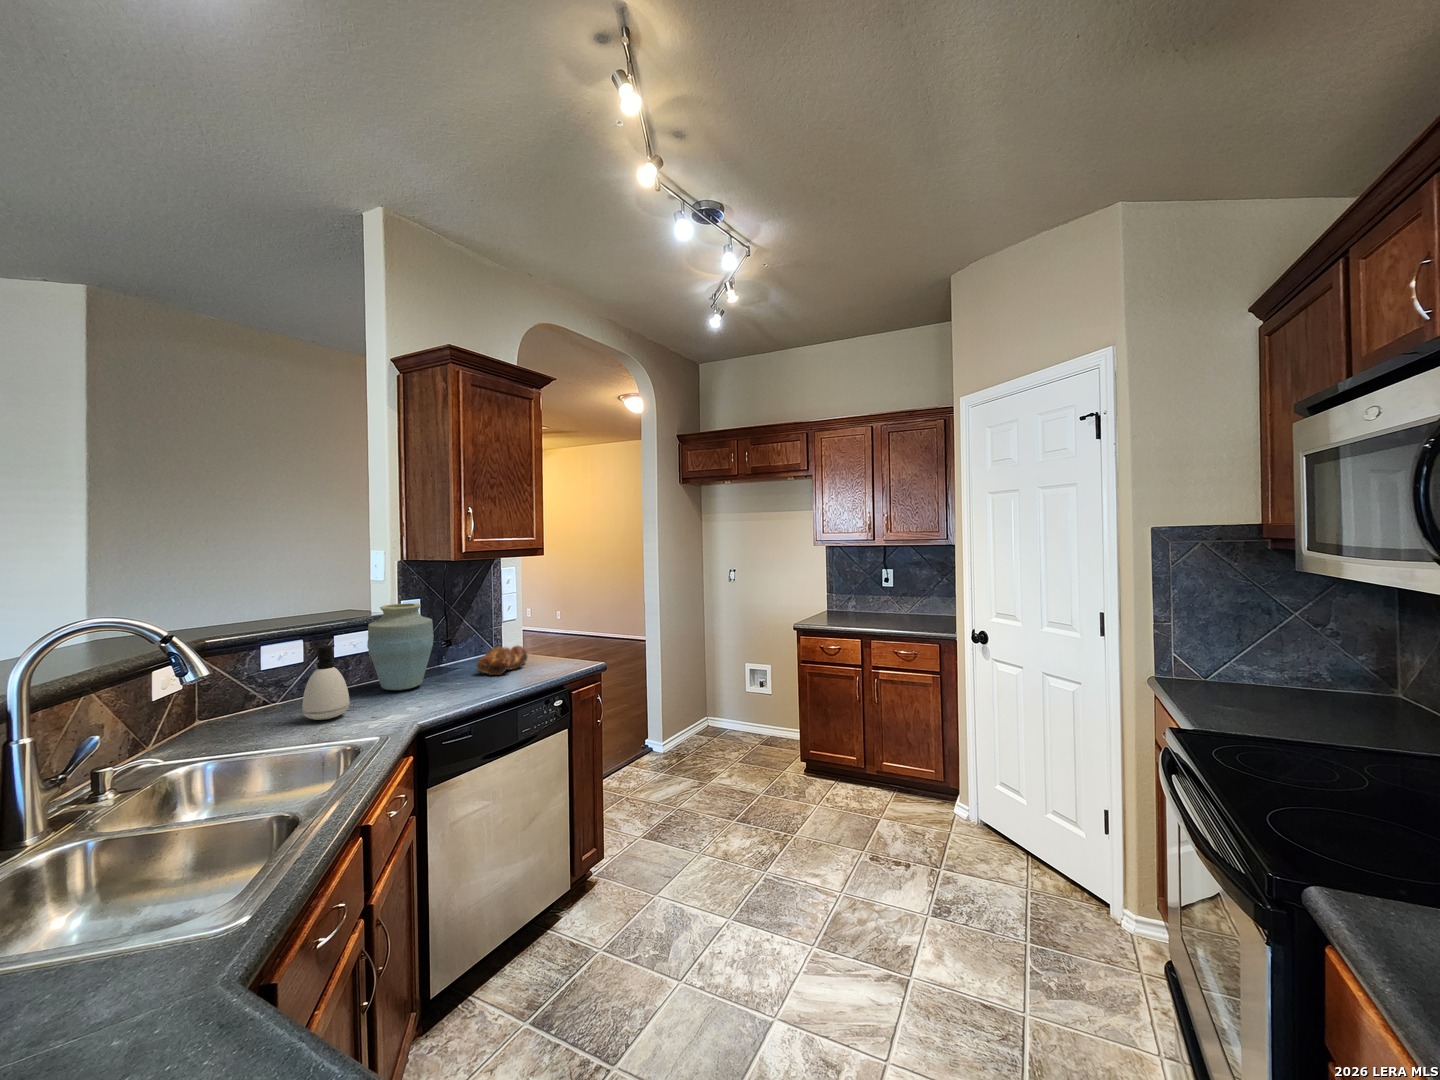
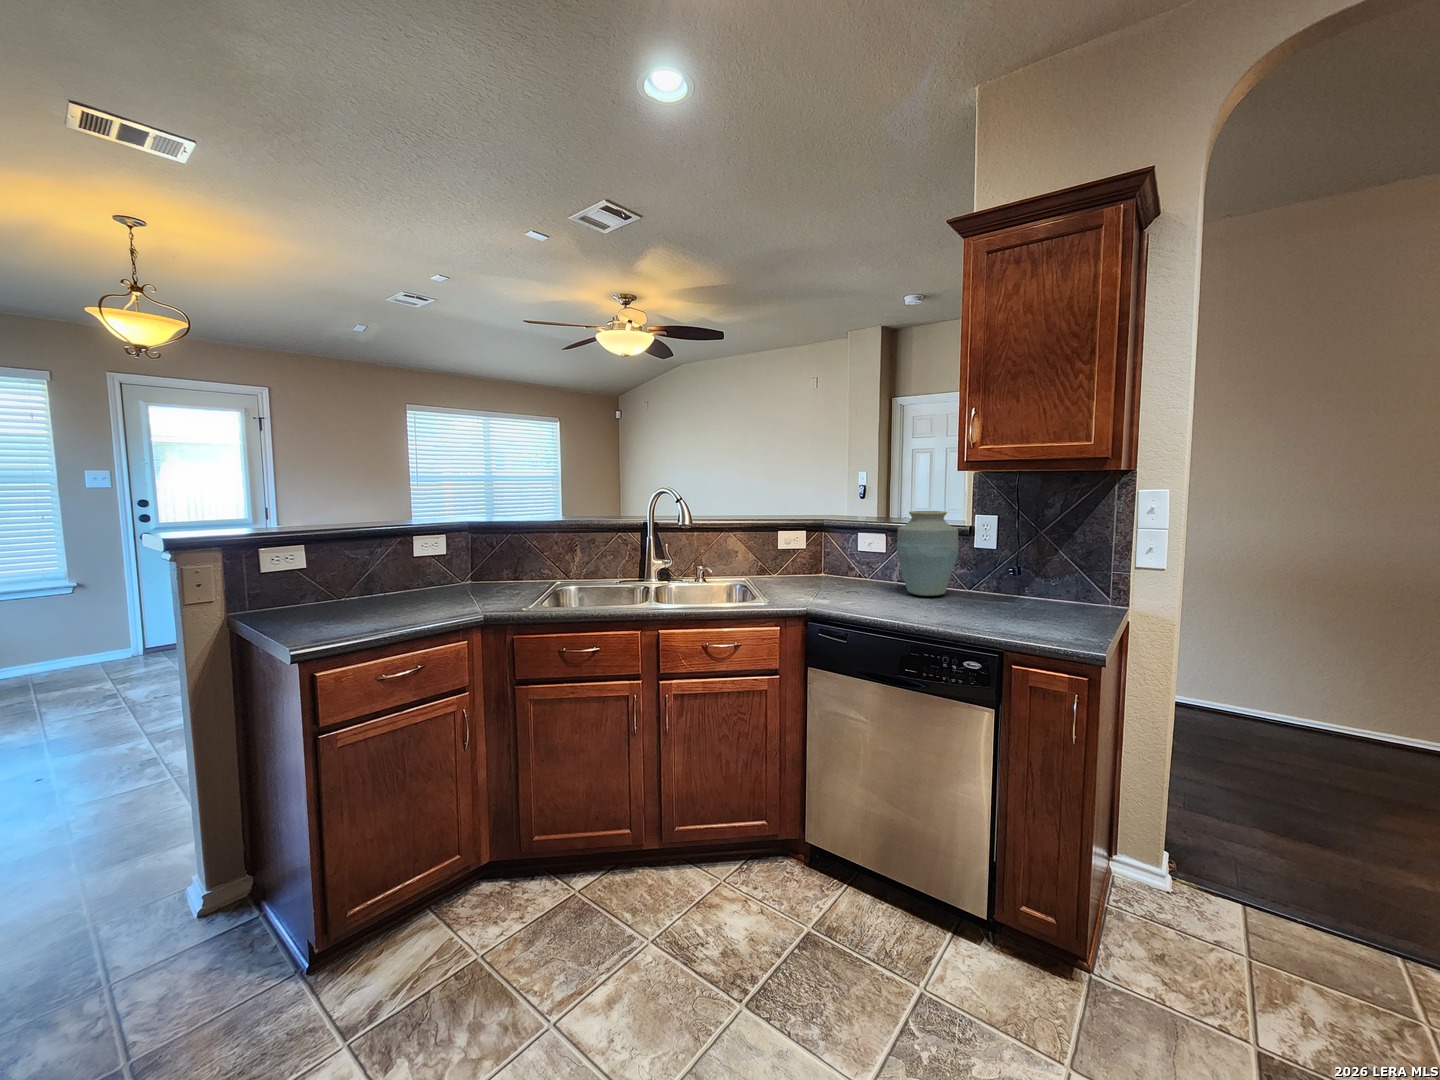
soap dispenser: present [302,645,350,720] -> none [815,532,849,590]
bread loaf: present [476,646,527,675] -> none [994,583,1090,616]

